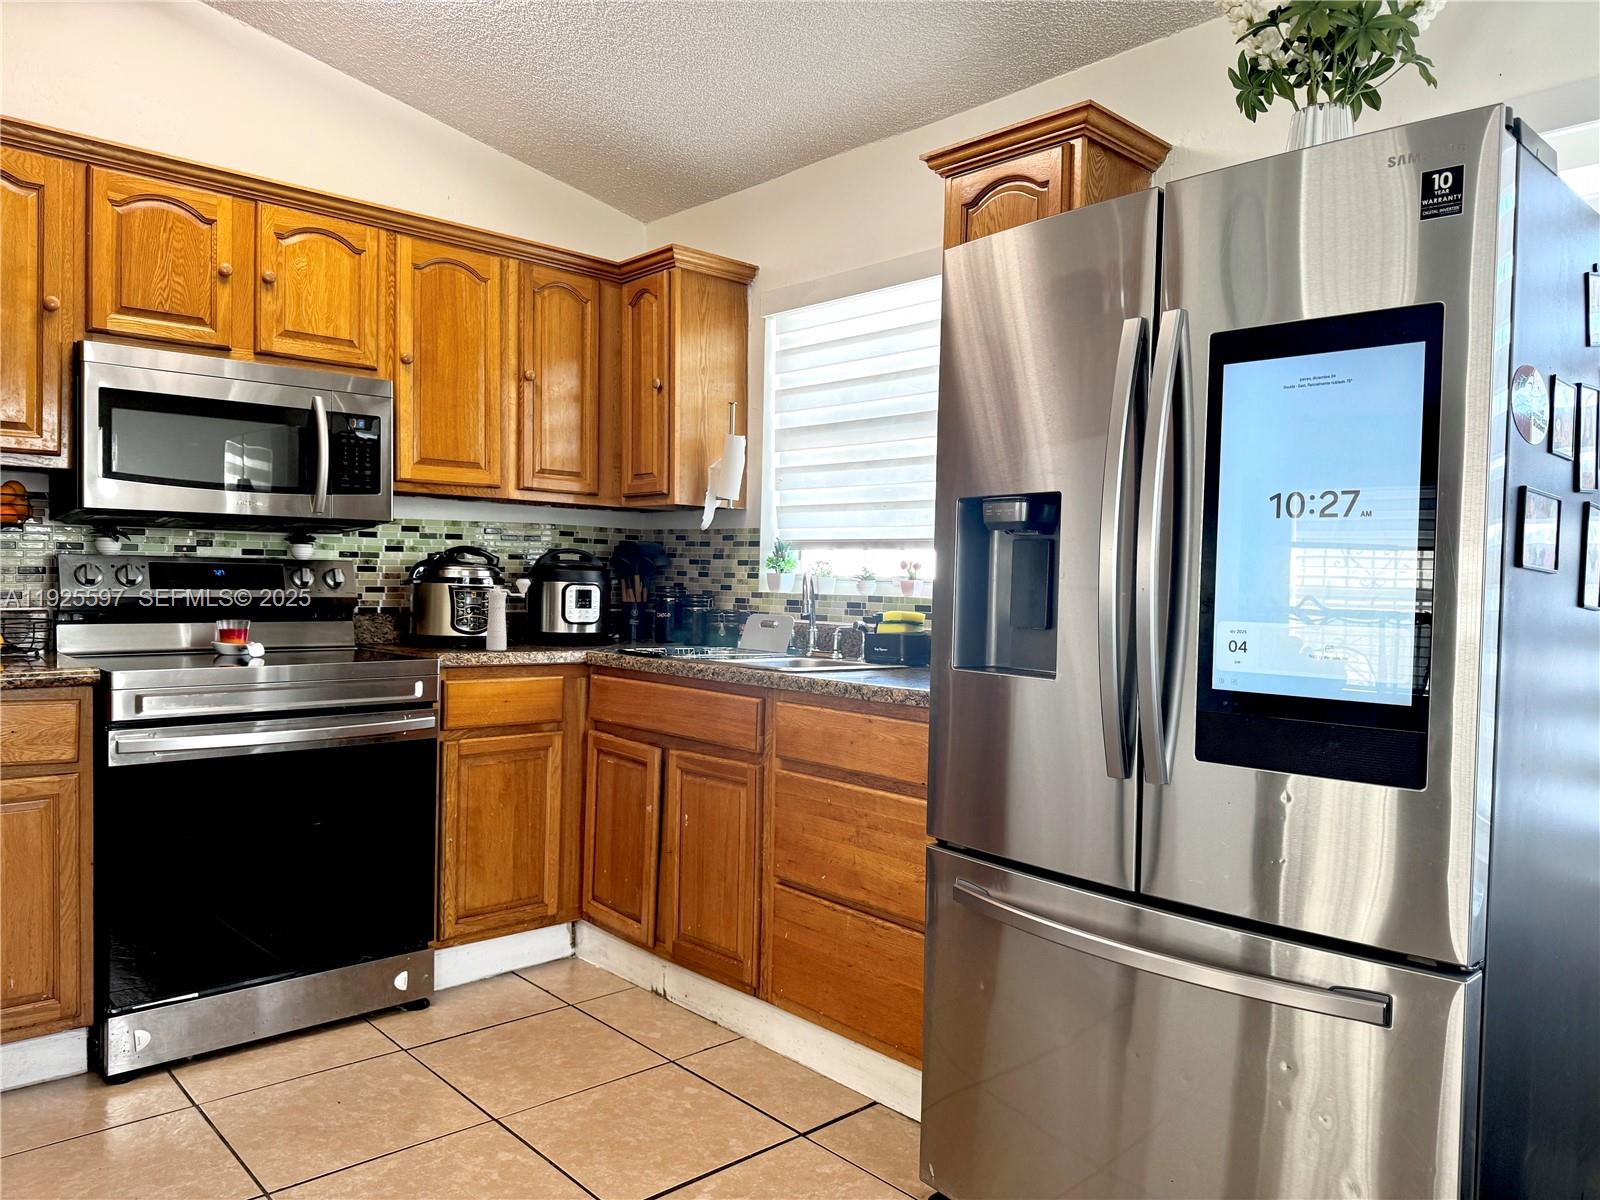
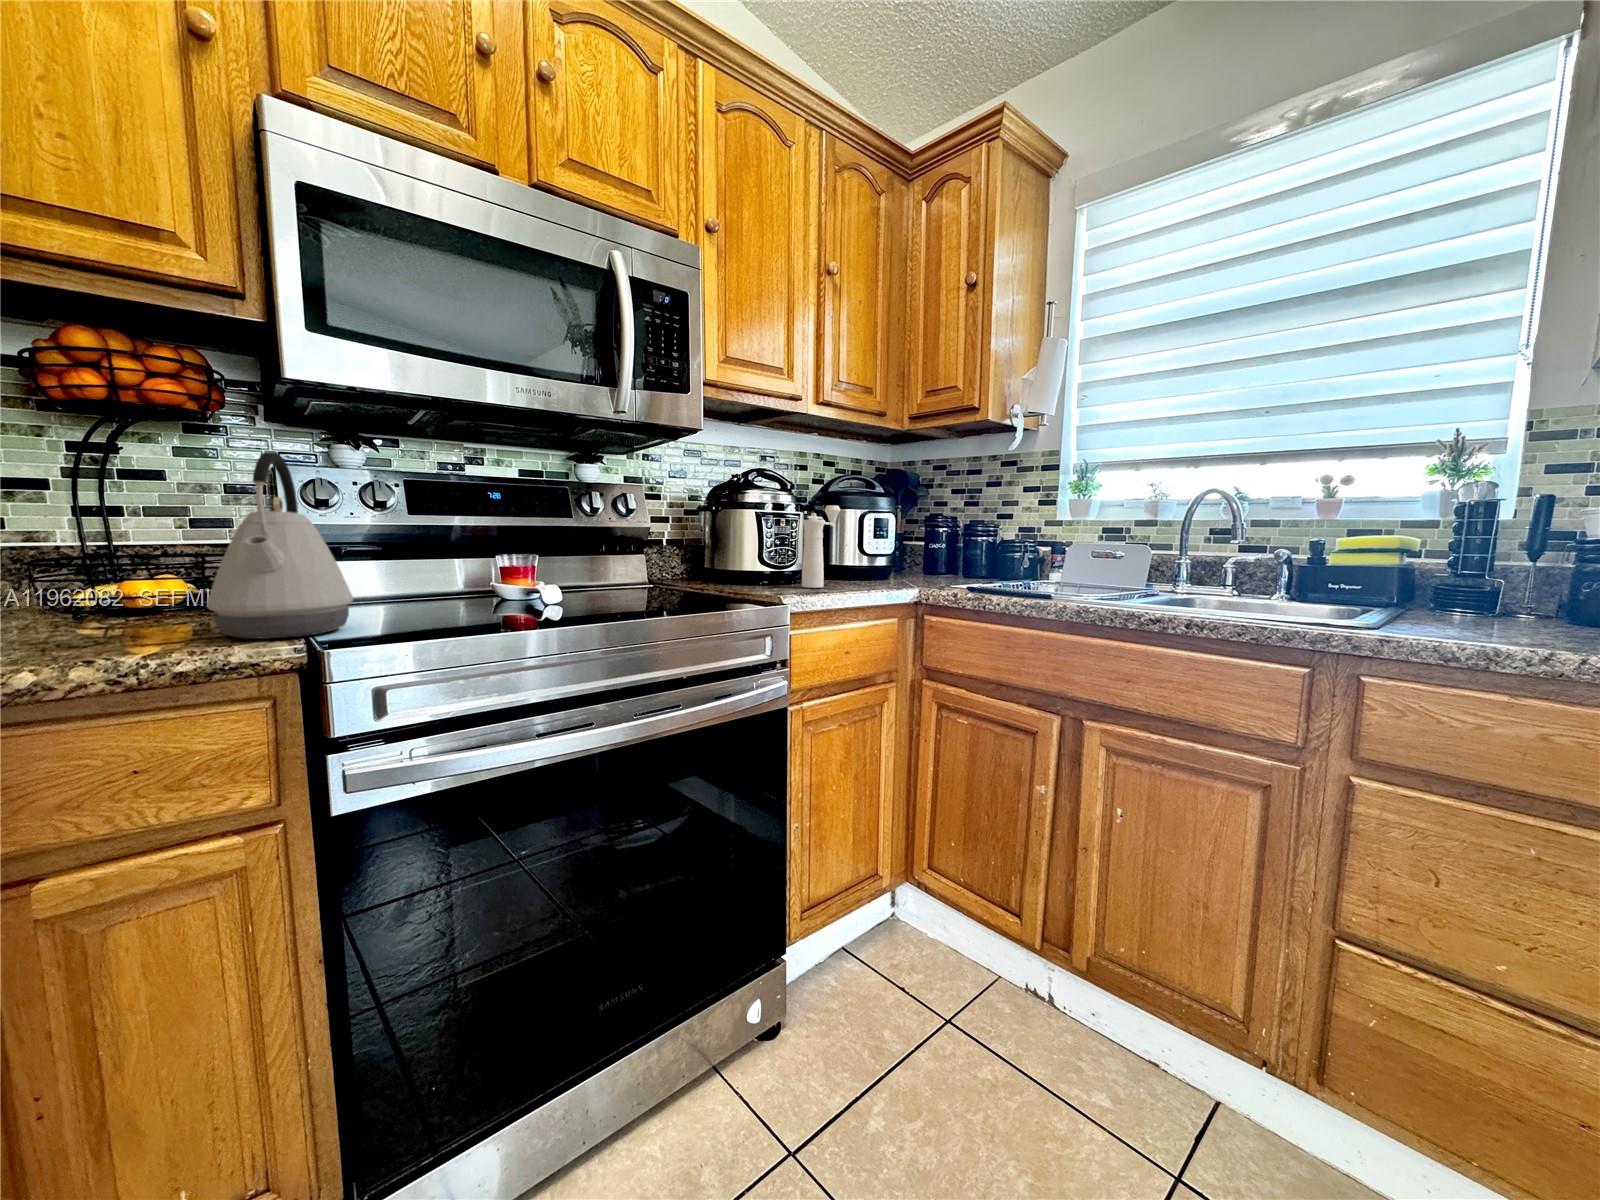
kettle: none [42,559,121,666] -> present [207,452,353,639]

